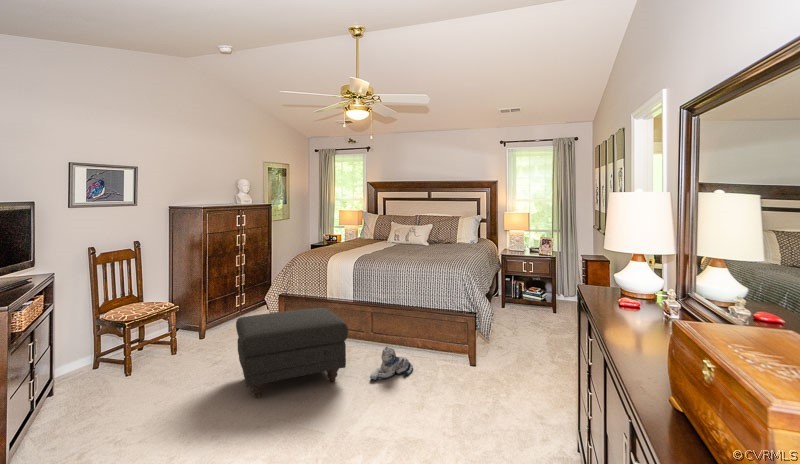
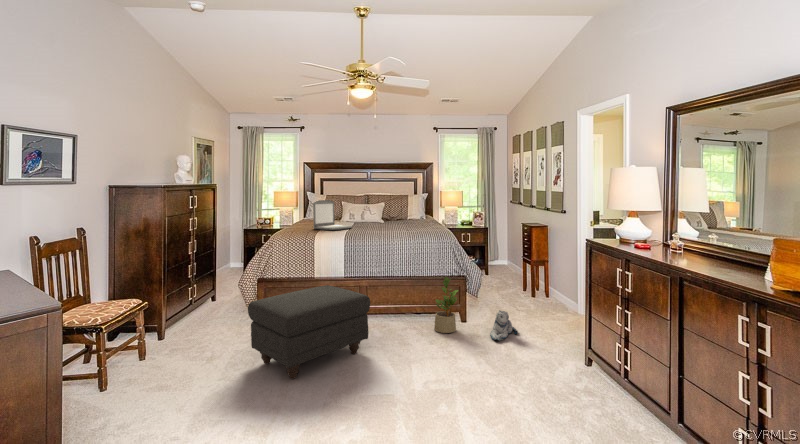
laptop: none [344,221,384,251] -> present [313,200,352,230]
potted plant: none [433,311,463,374] -> present [434,277,458,333]
plush toy: present [370,347,413,380] -> present [490,310,518,340]

